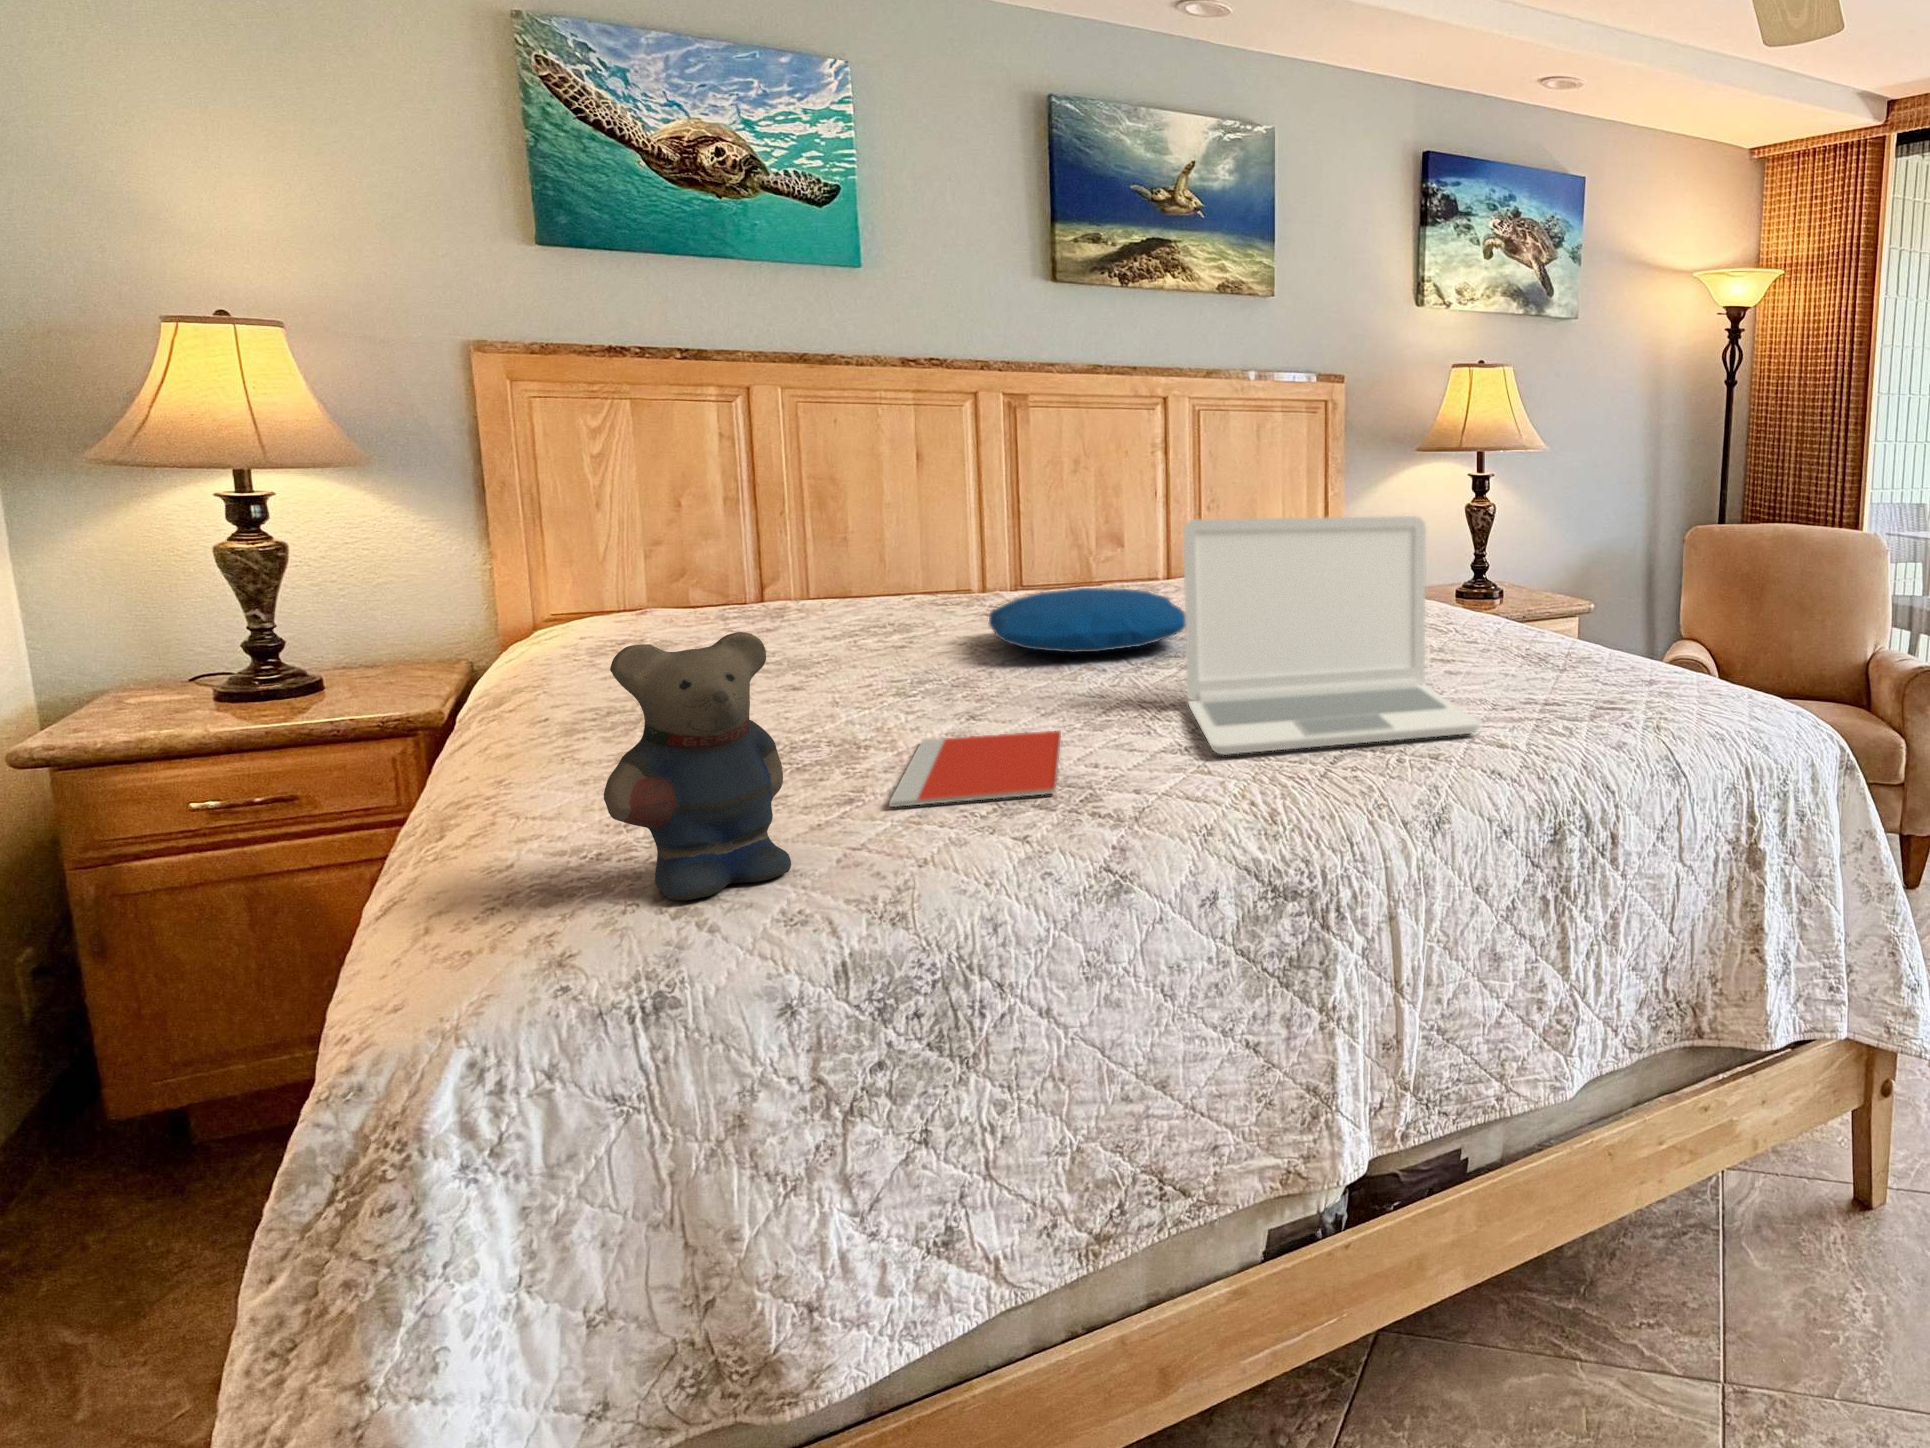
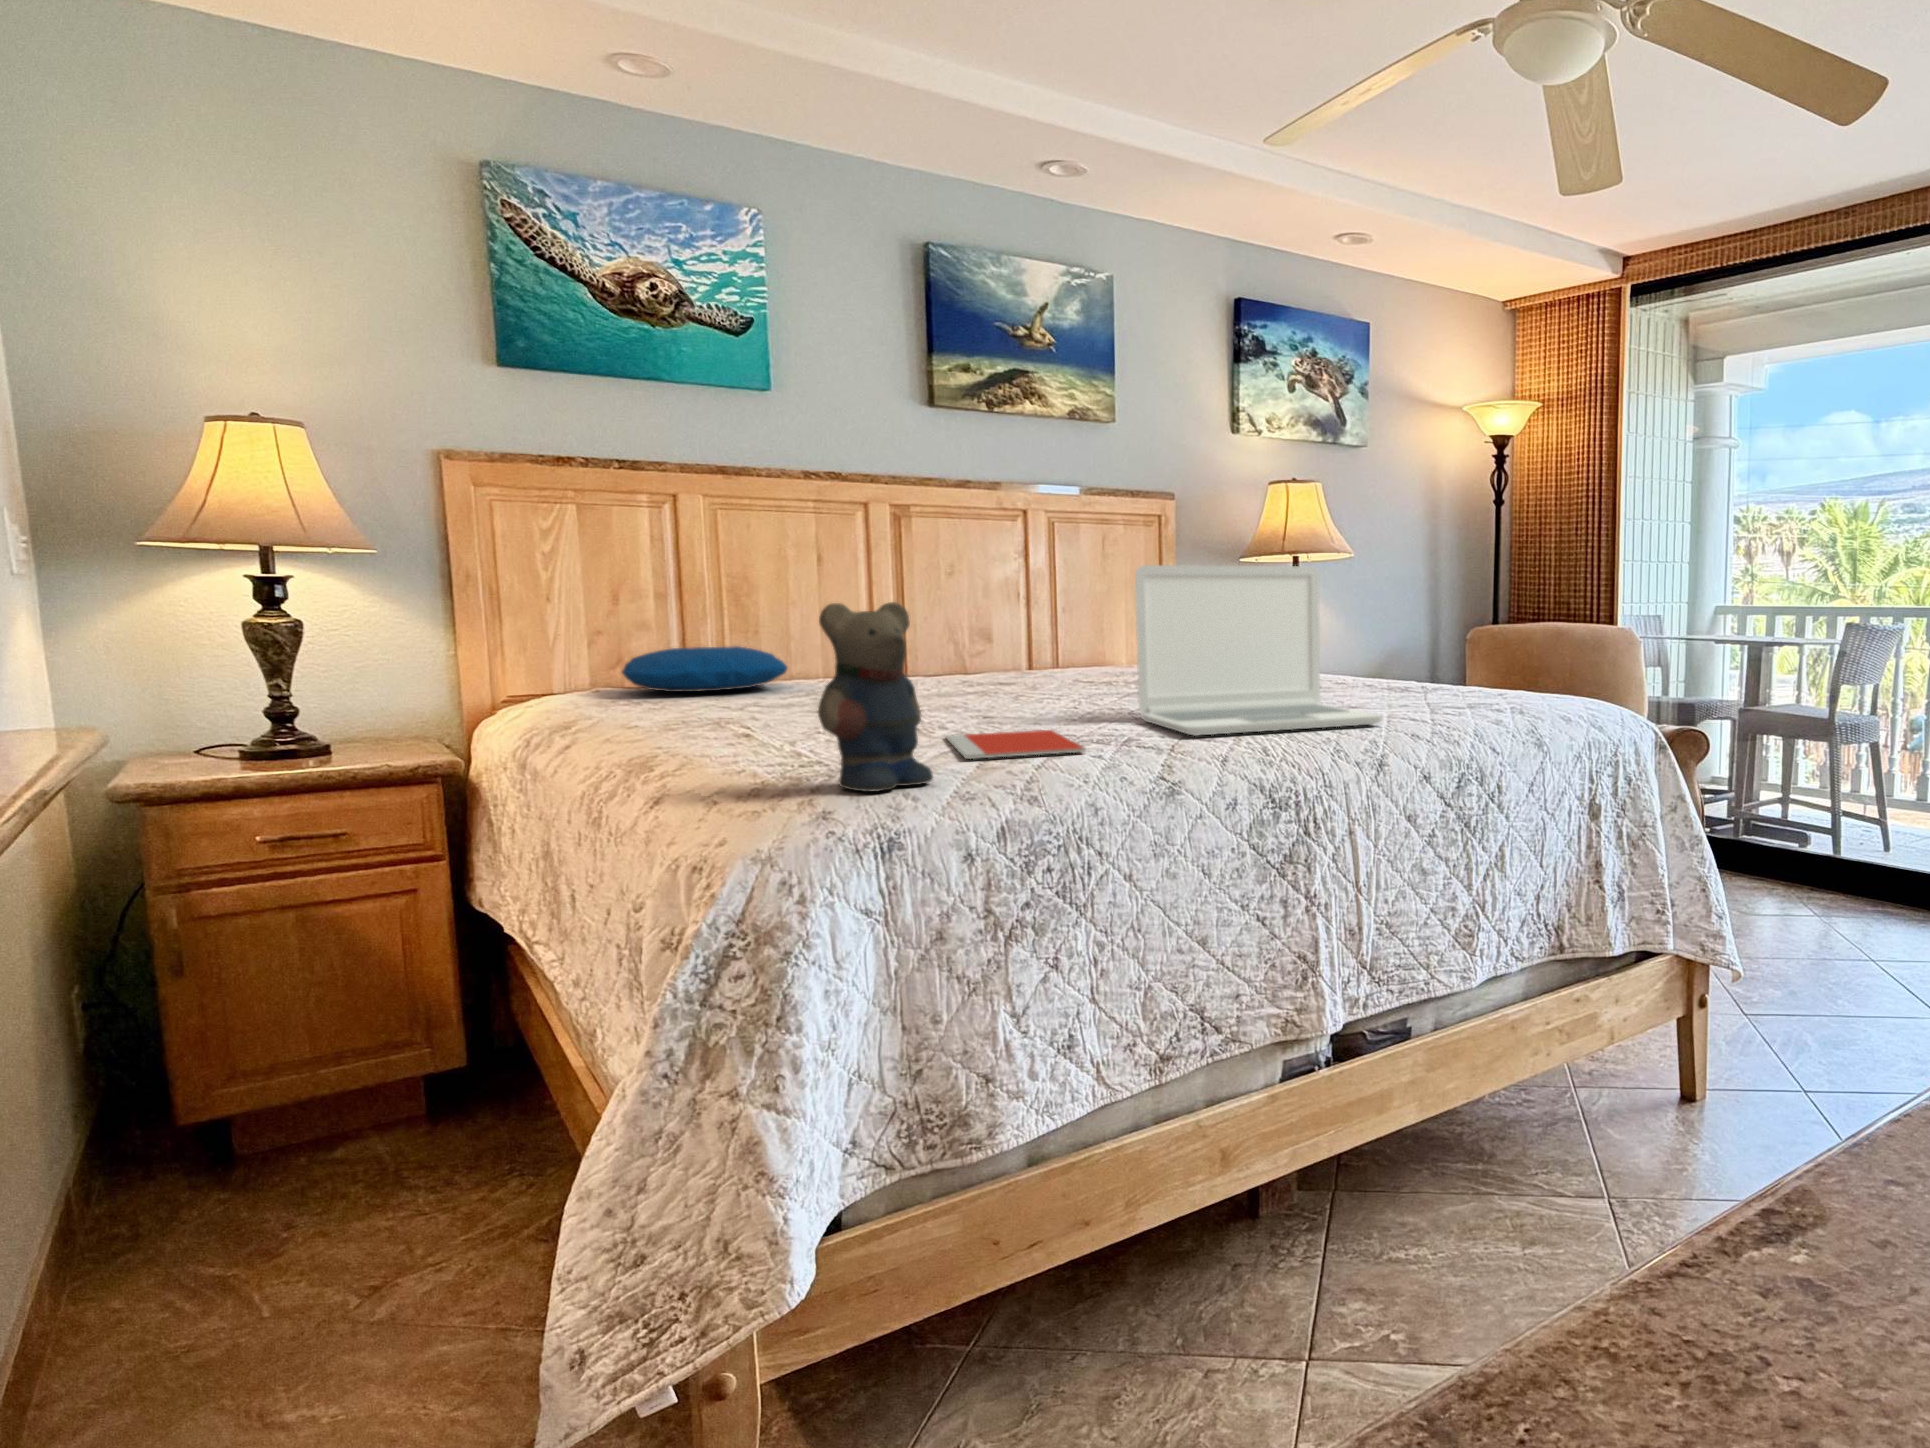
pillow: present [989,588,1185,652] -> present [622,646,787,692]

